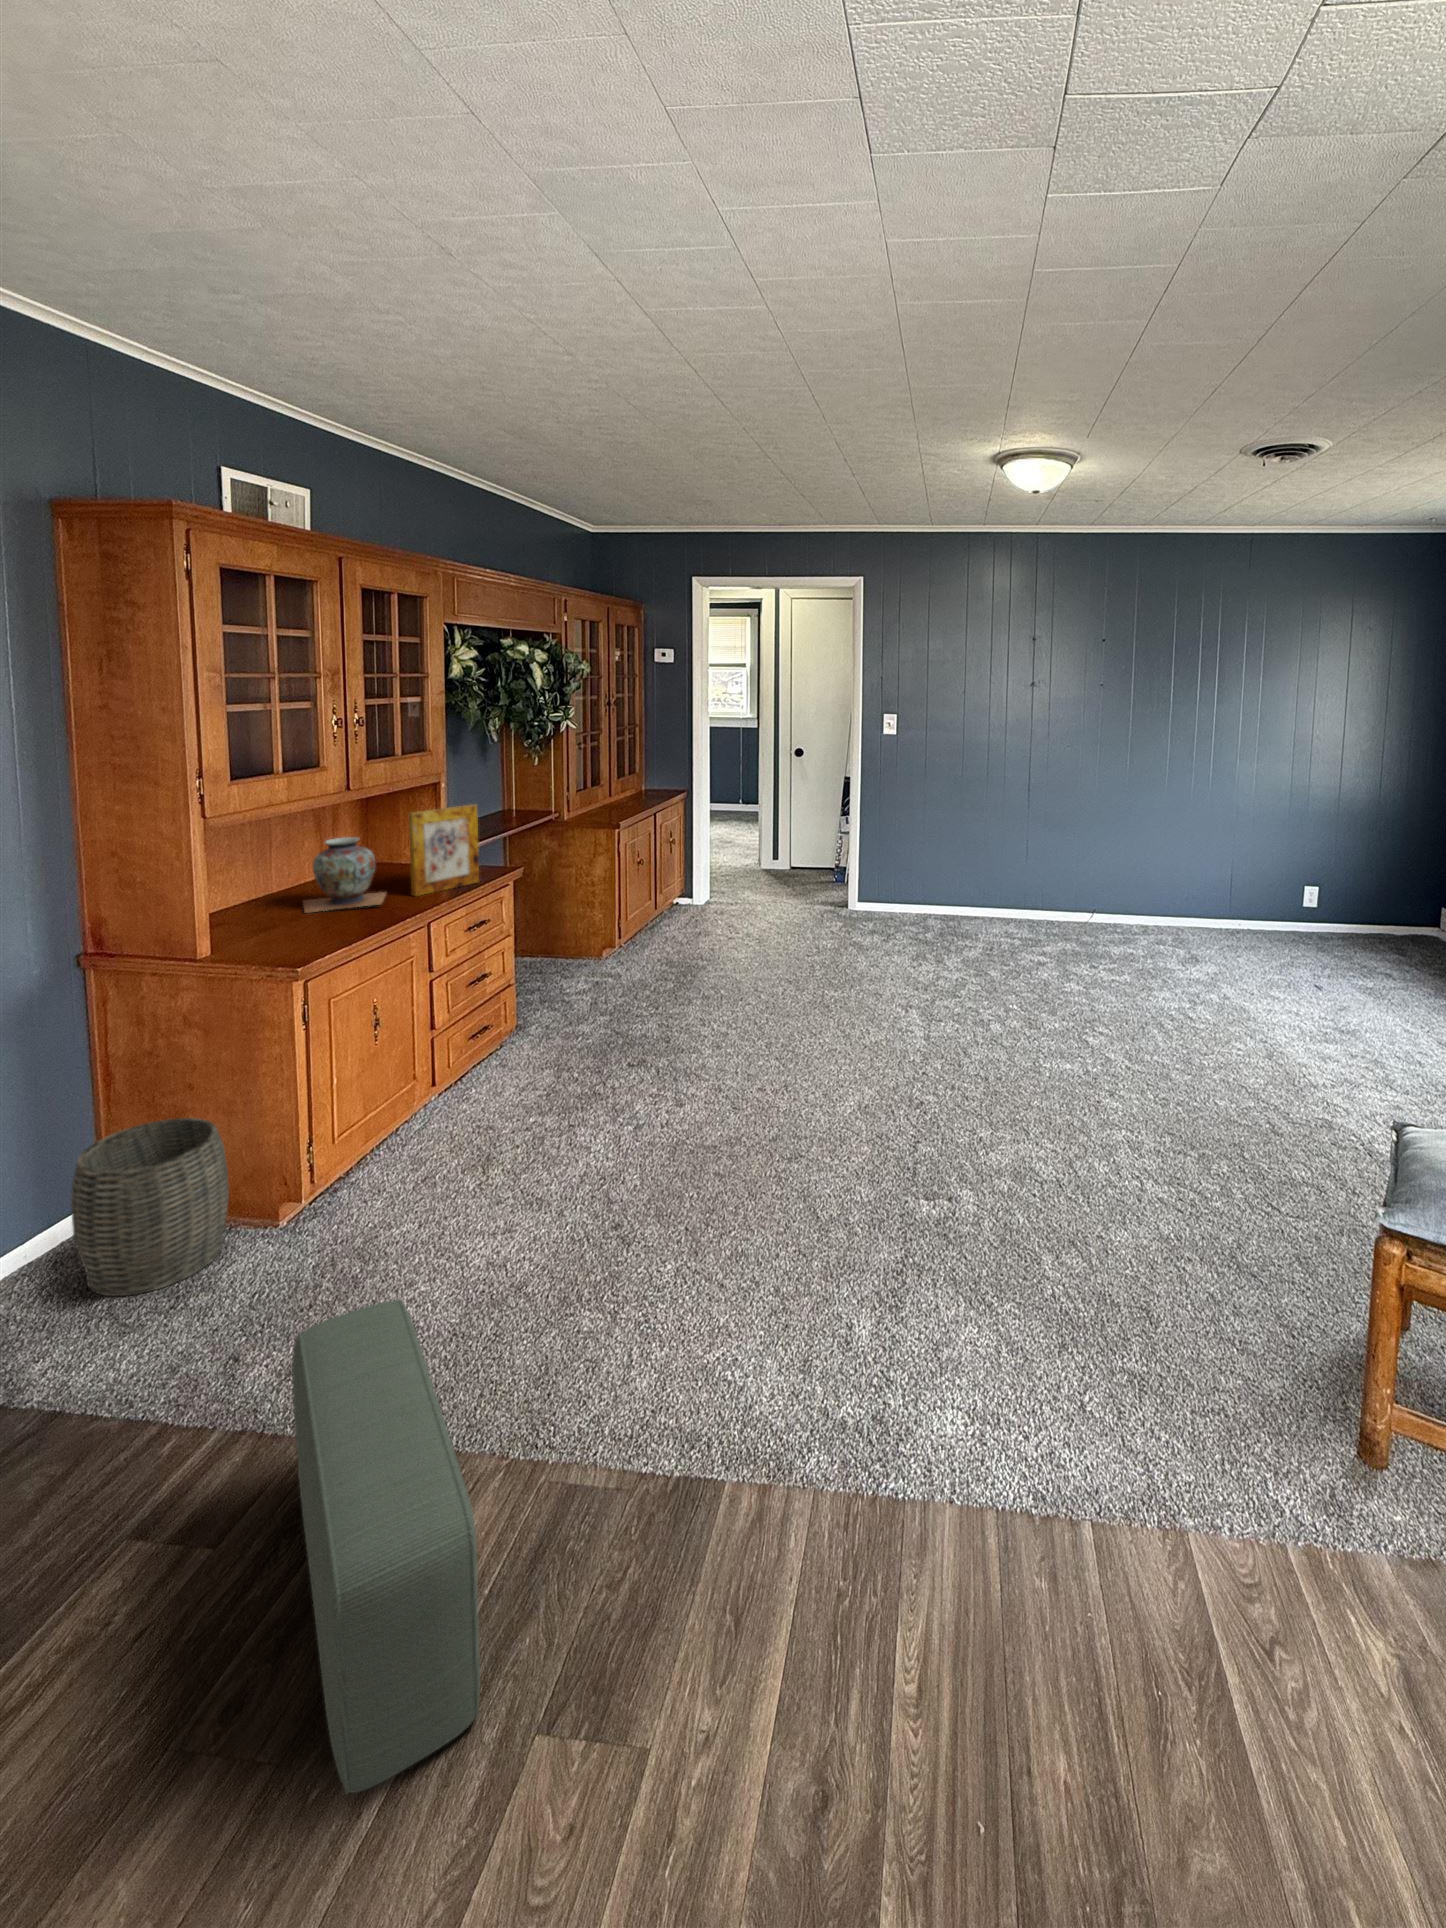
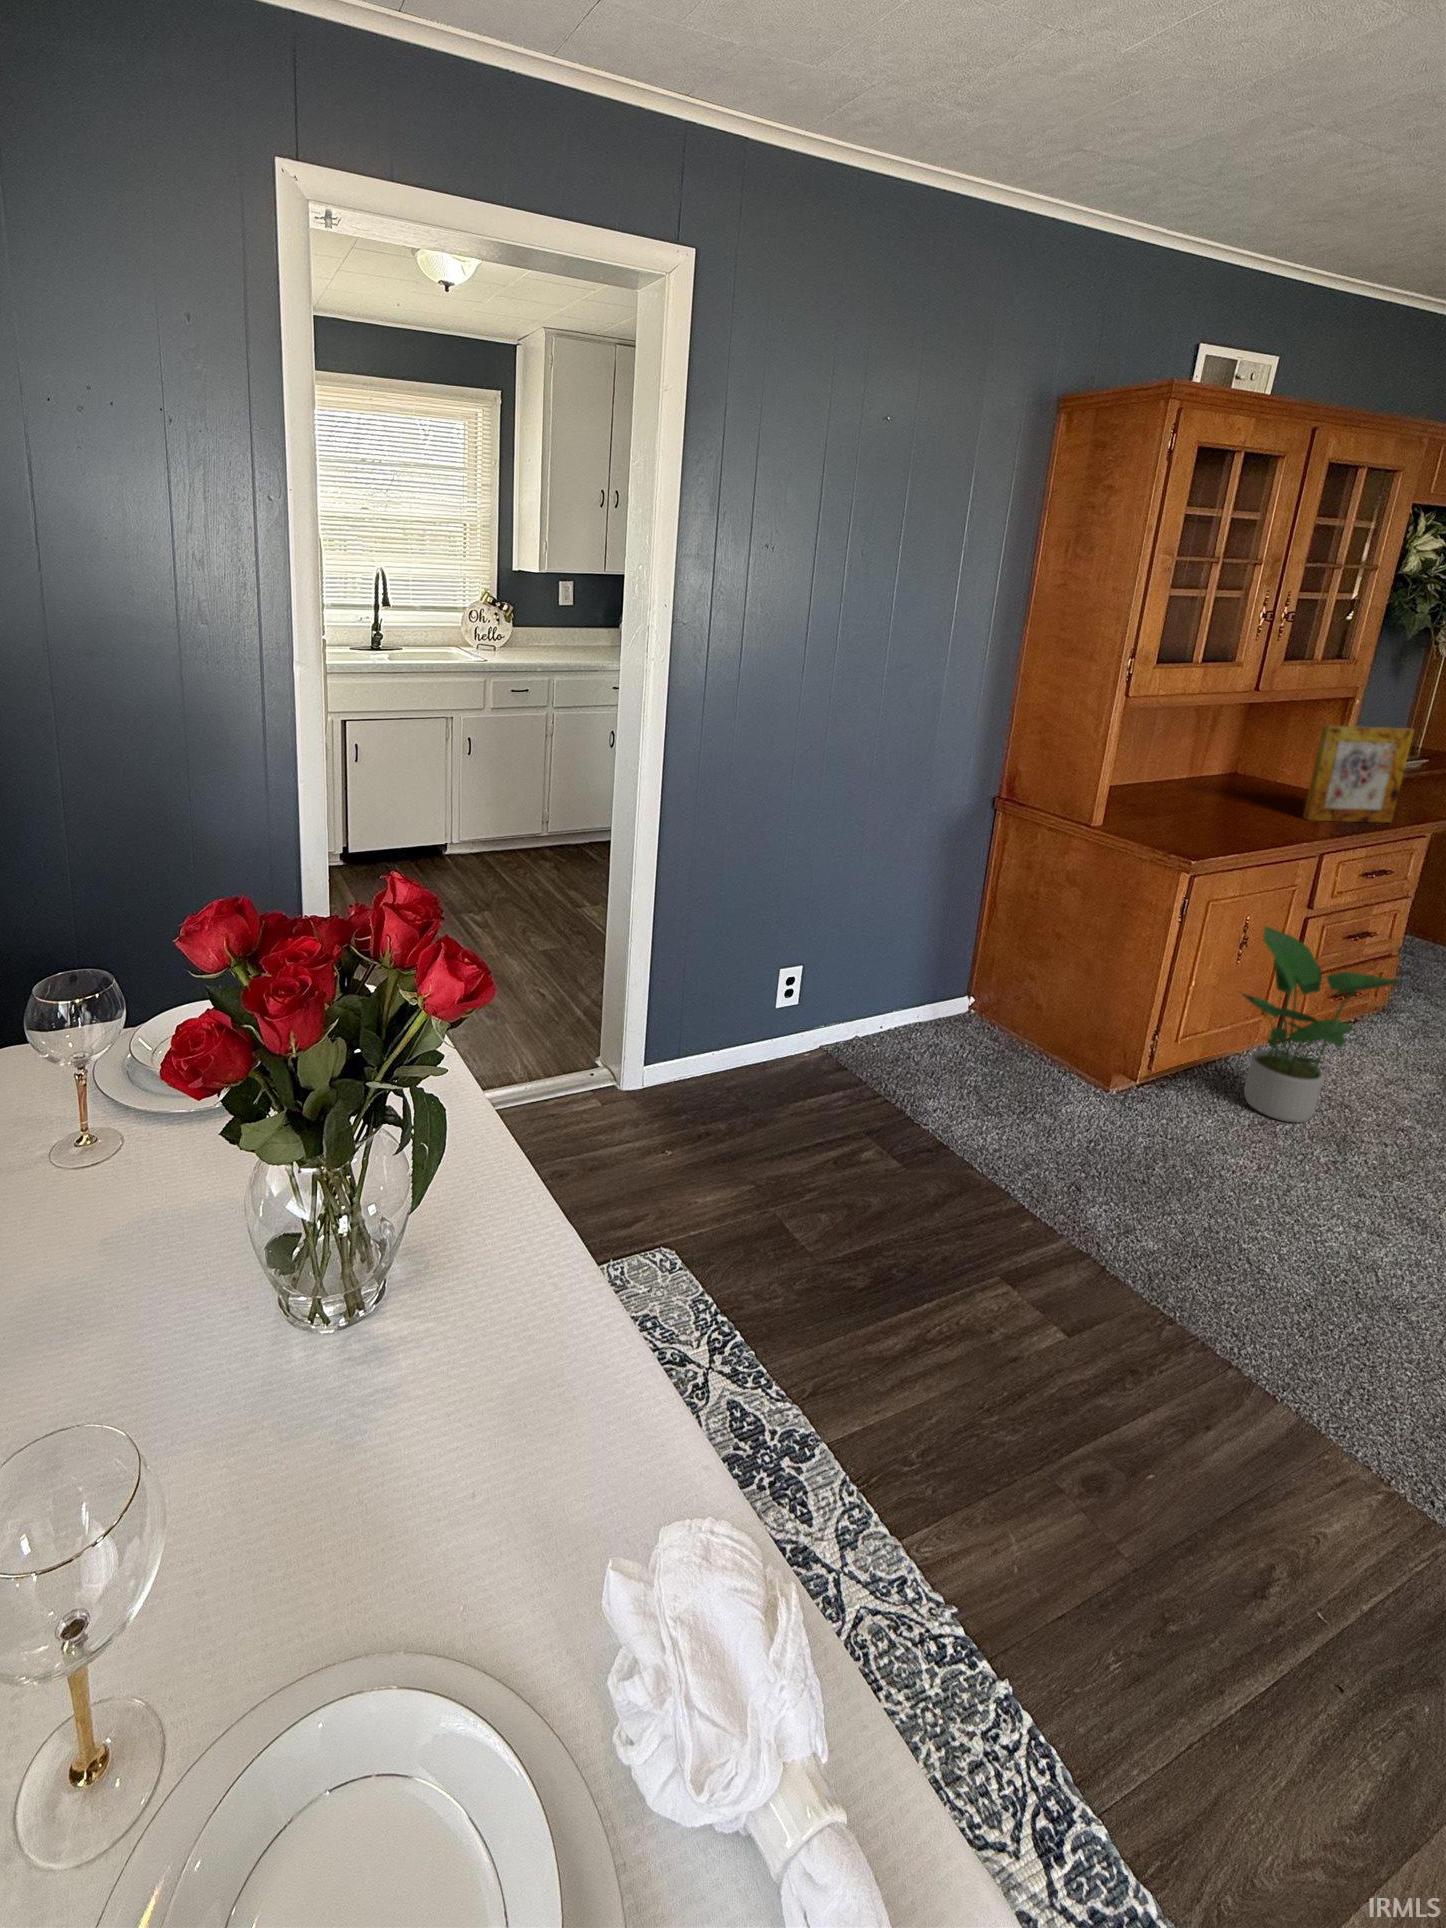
decorative vase: present [303,837,386,913] -> none [1181,739,1274,819]
potted plant: none [381,1003,505,1171] -> present [1243,927,1406,1122]
woven basket: present [71,1118,229,1296] -> none [959,952,1082,1096]
pouf: present [292,1299,480,1794] -> none [1138,1202,1377,1697]

